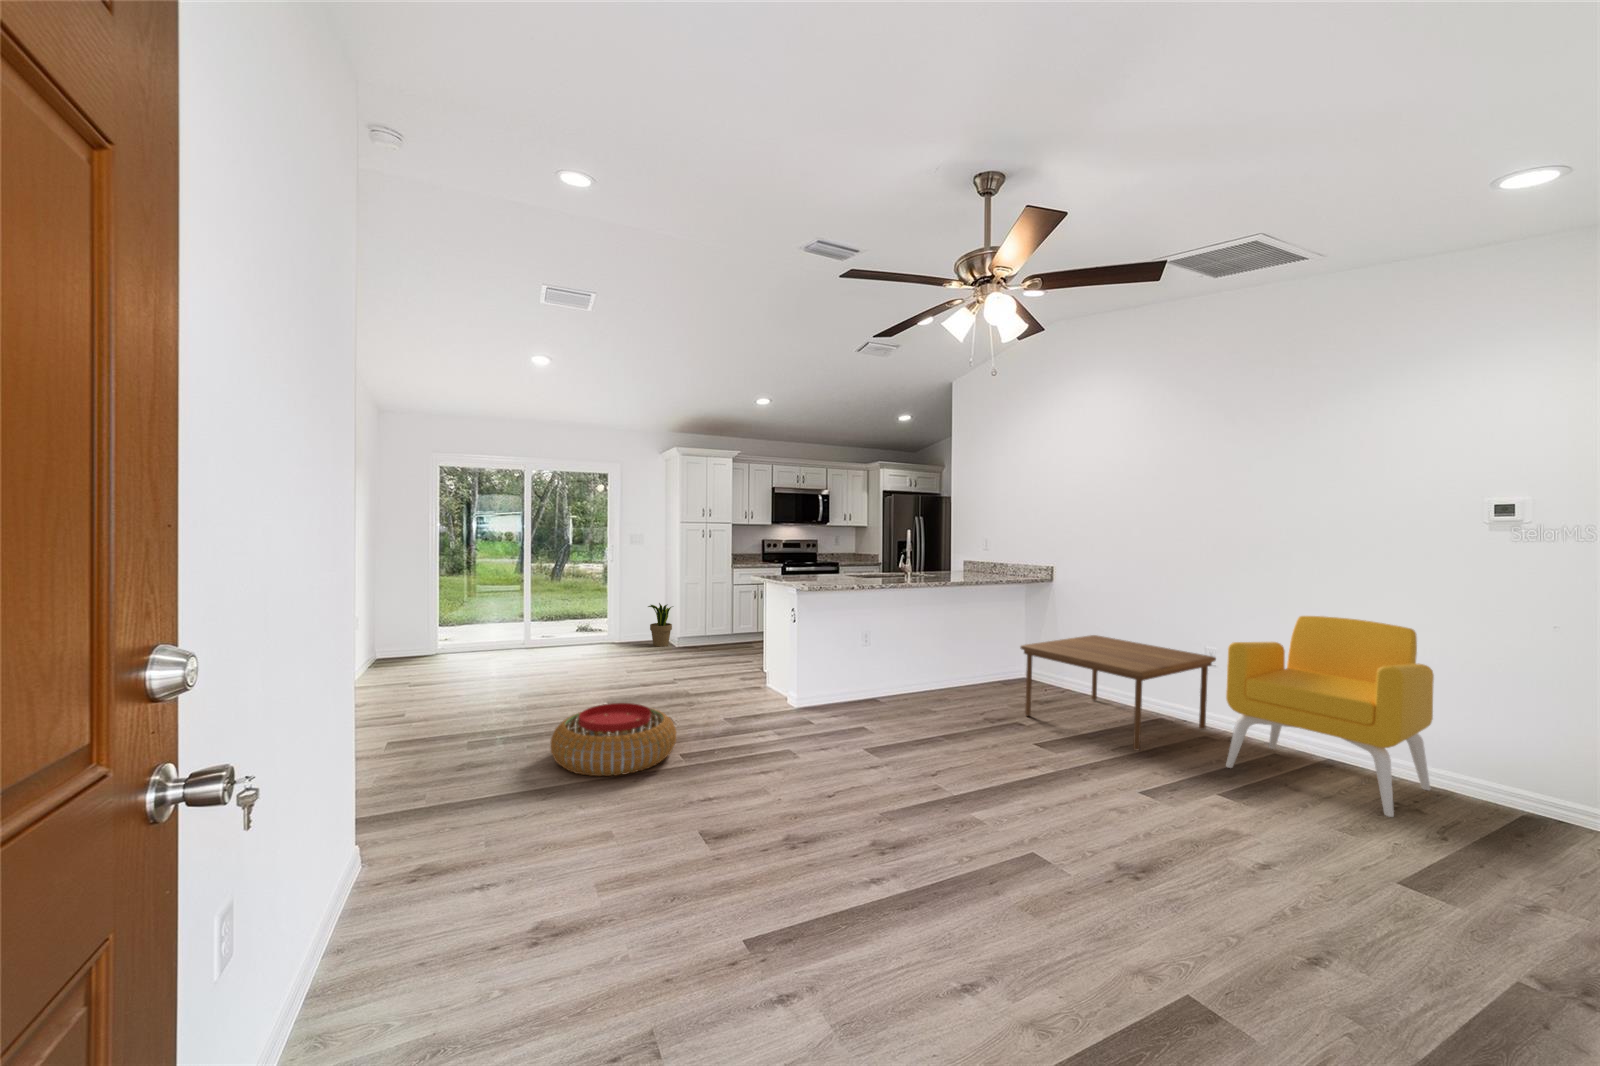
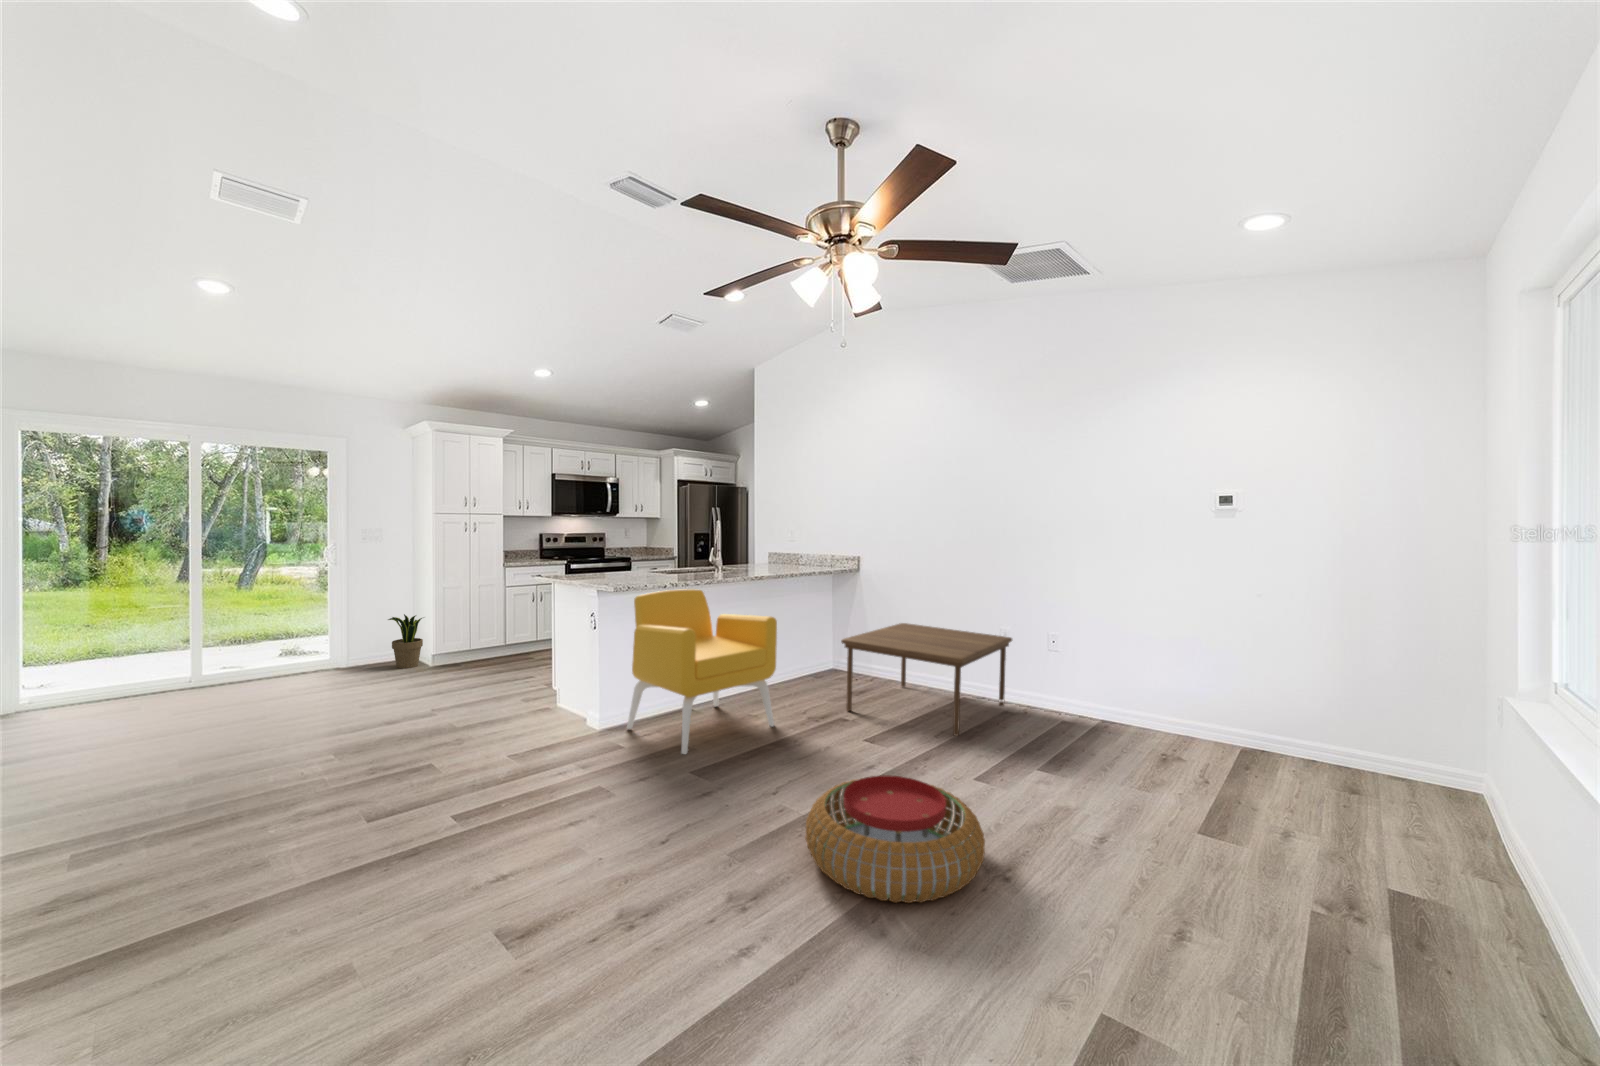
armchair: present [1226,616,1434,817] -> present [627,589,777,754]
pouf: present [551,703,676,776] -> present [806,775,985,903]

